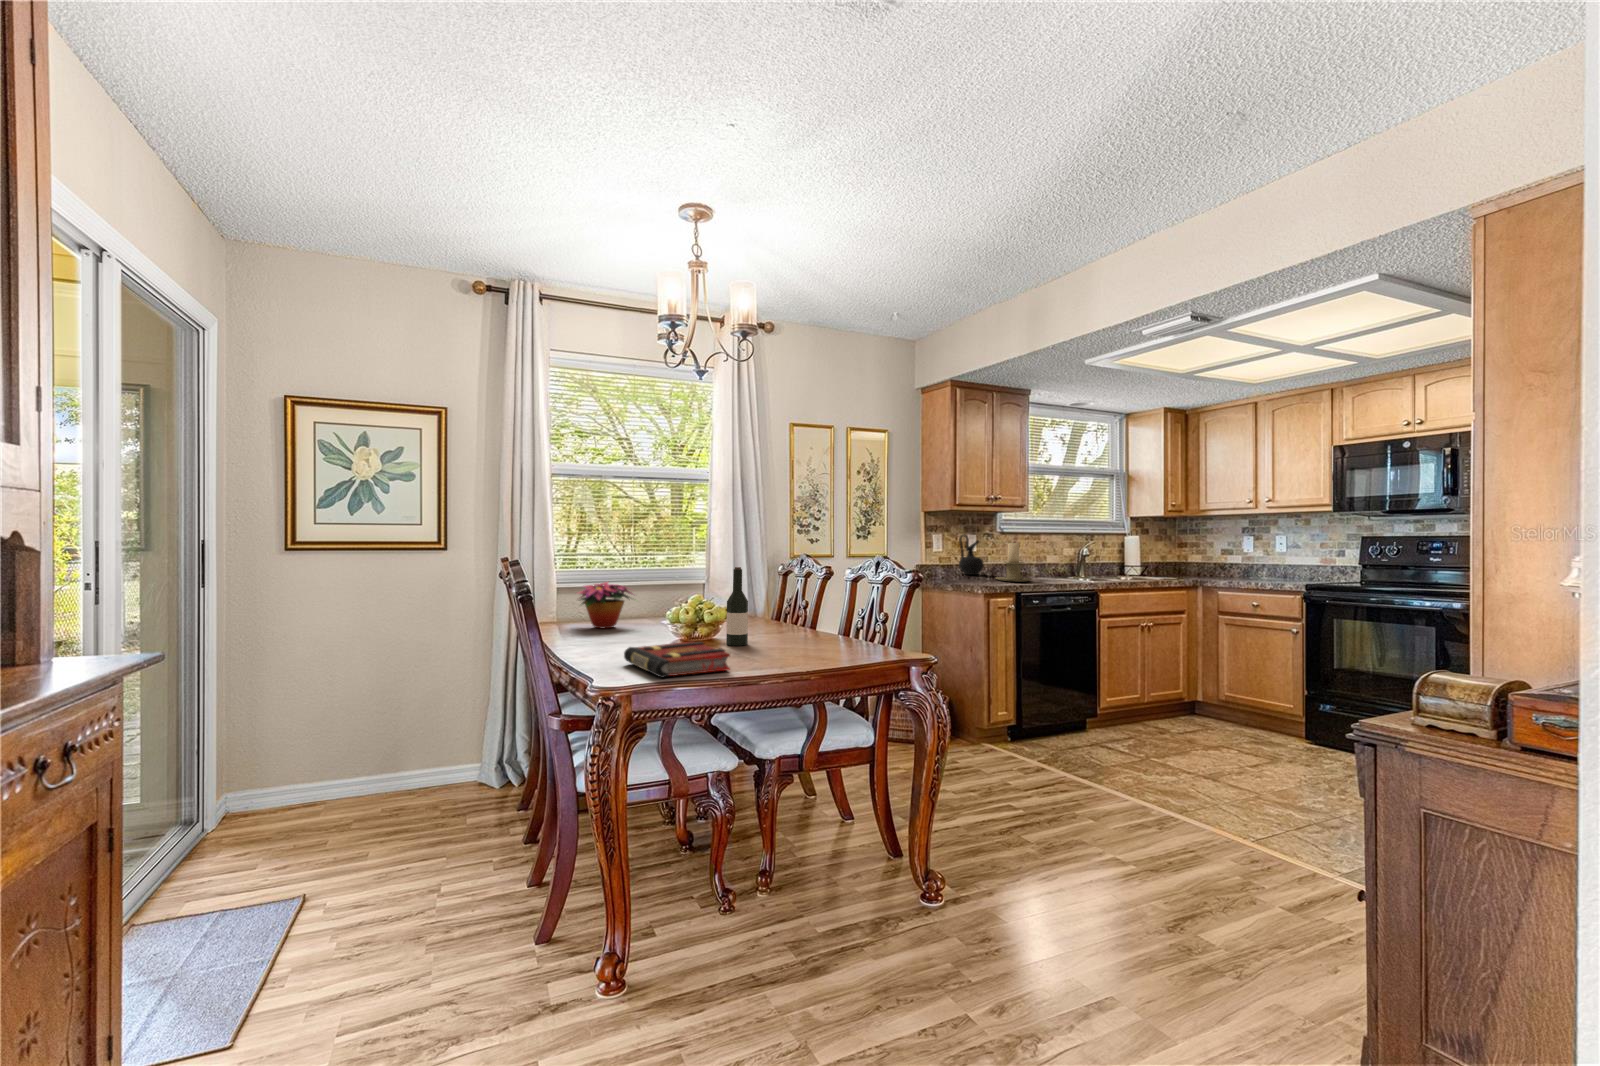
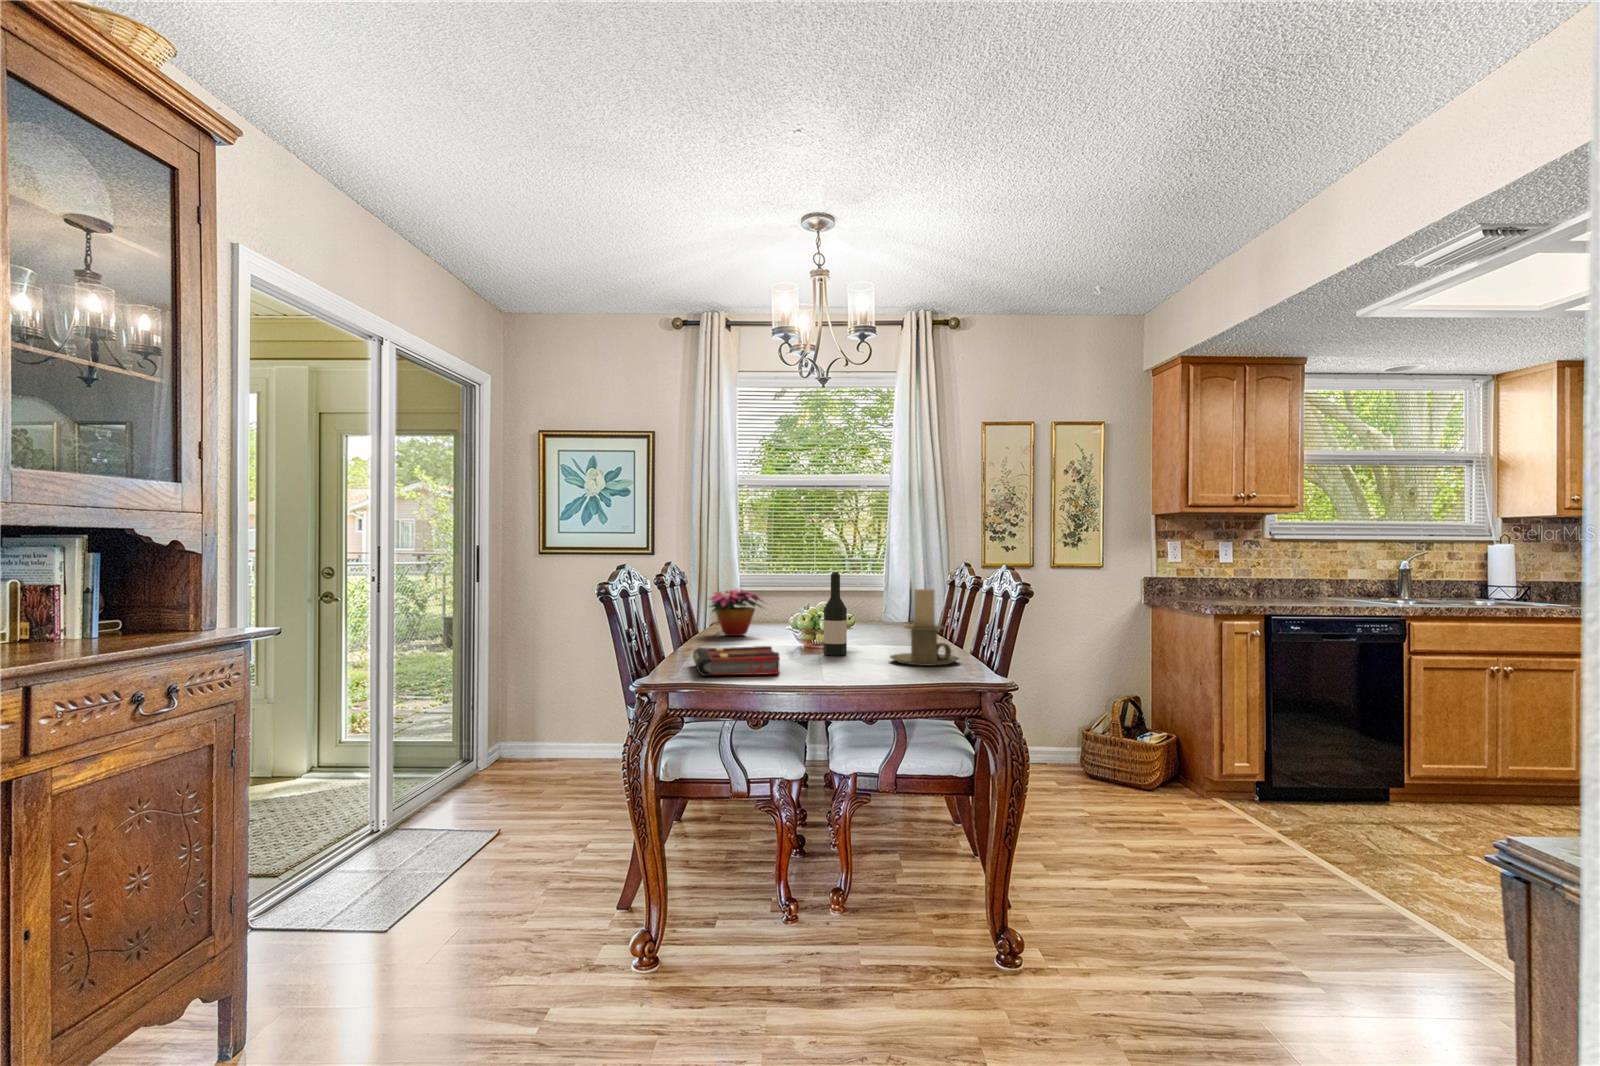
ceramic jug: present [959,534,984,575] -> none [1207,542,1241,594]
candle holder: present [996,543,1031,582] -> present [890,589,959,666]

